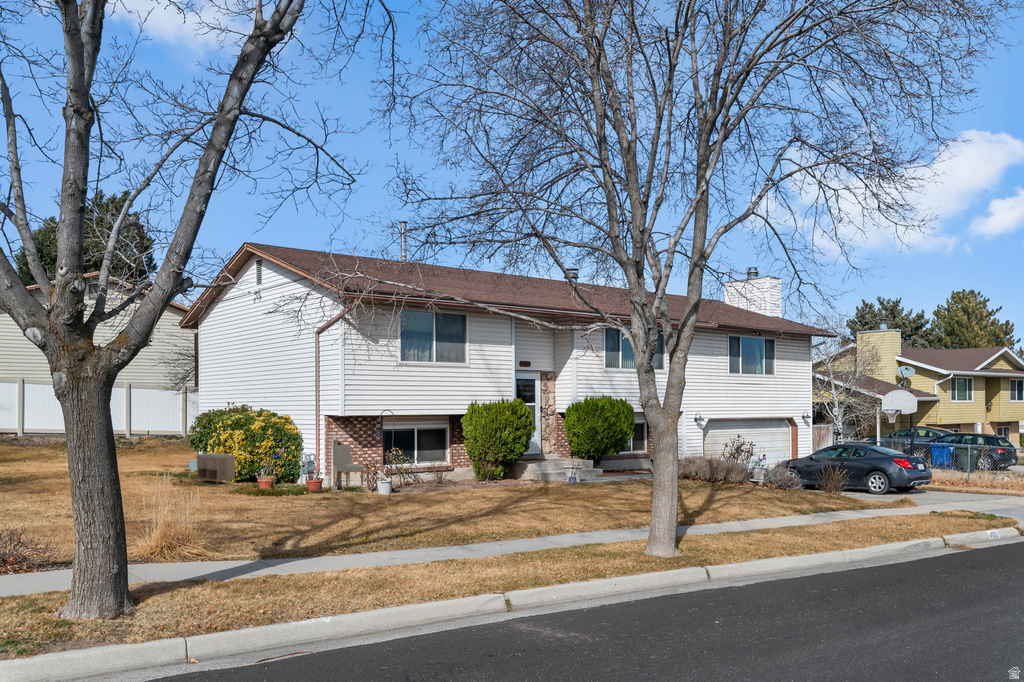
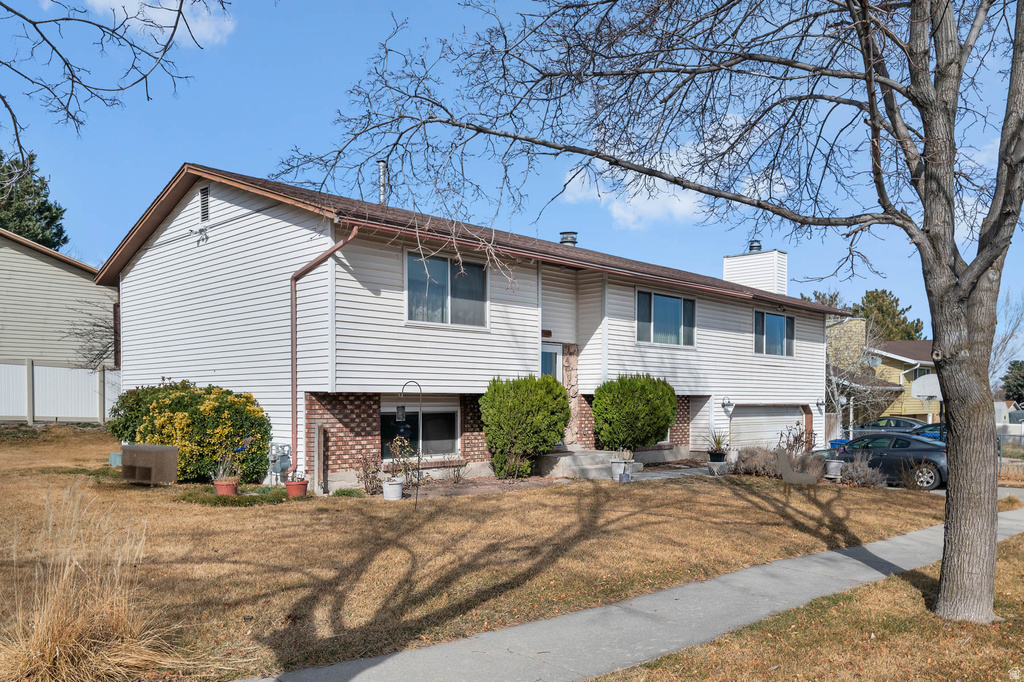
chair: present [333,445,364,486] -> present [777,448,817,503]

